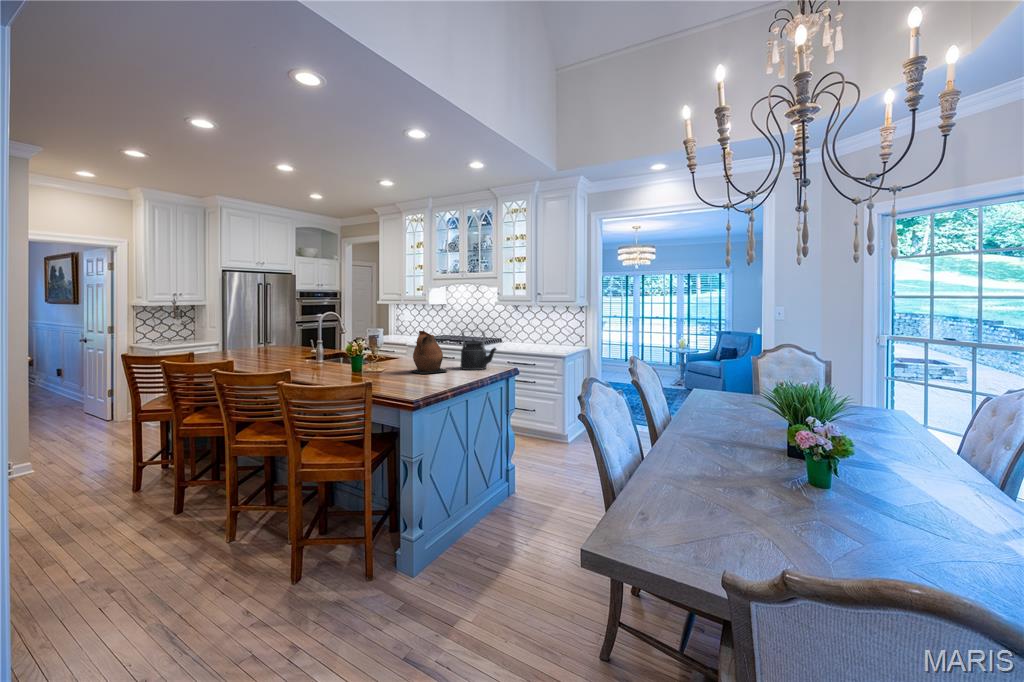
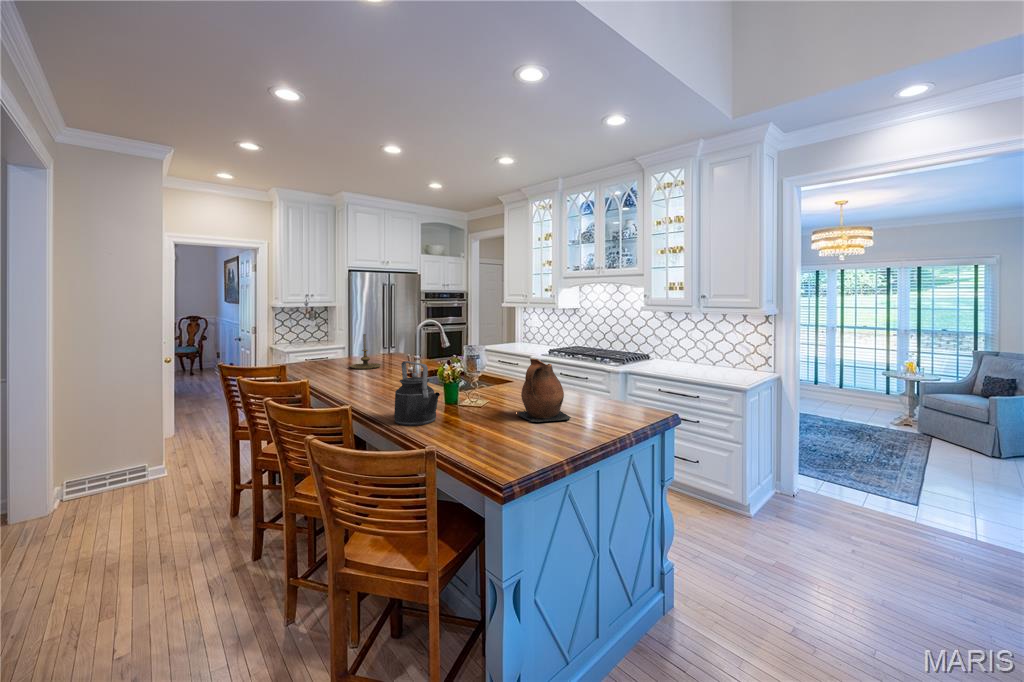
candle holder: none [243,326,274,357] -> present [350,334,381,369]
kettle: present [461,331,496,370] -> present [394,361,440,426]

